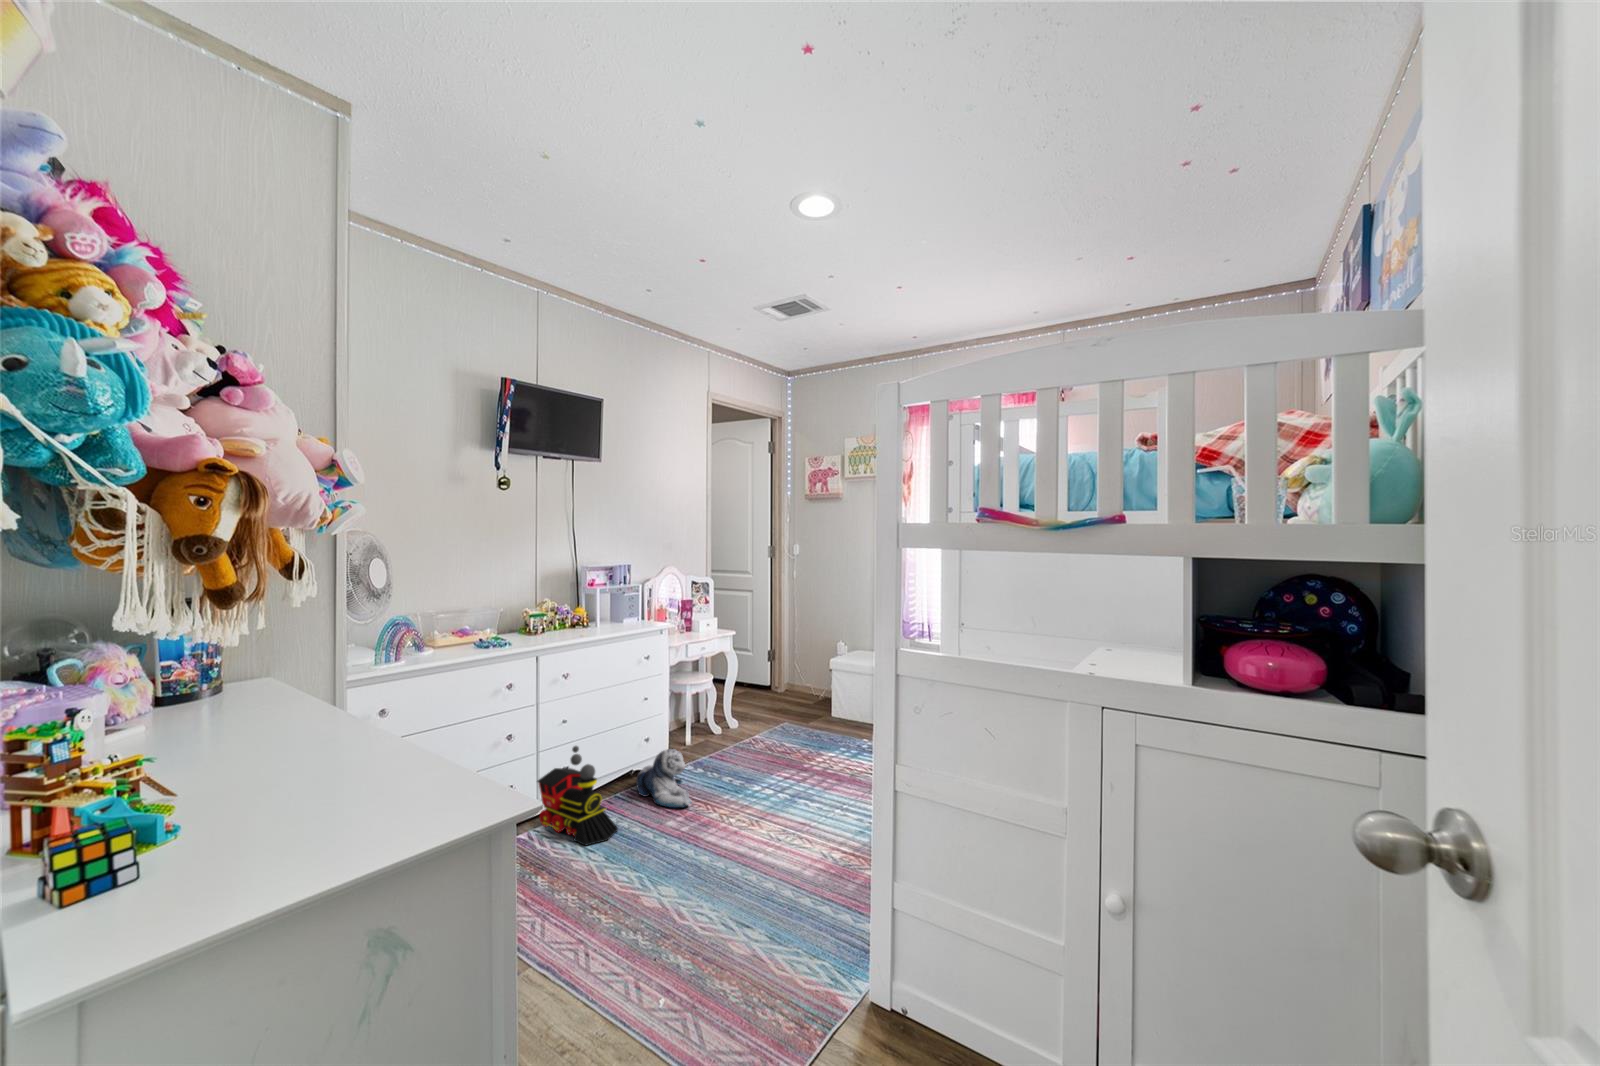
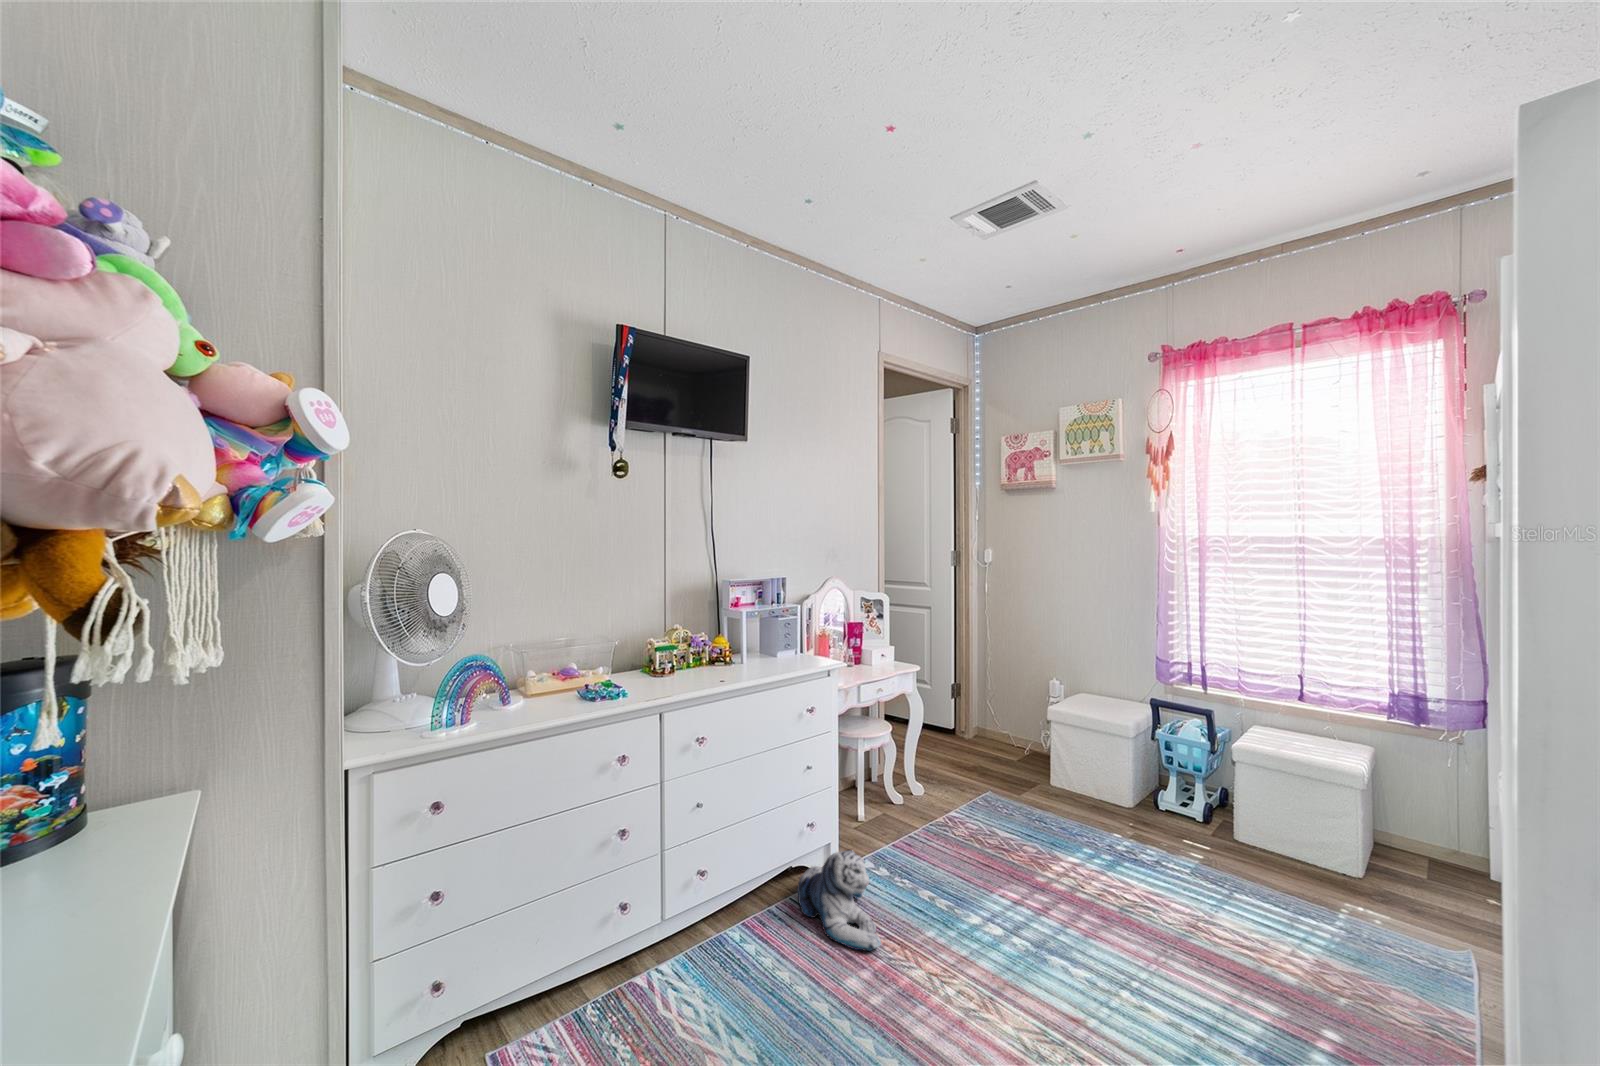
toy train: present [537,746,618,846] -> none [659,849,775,1020]

